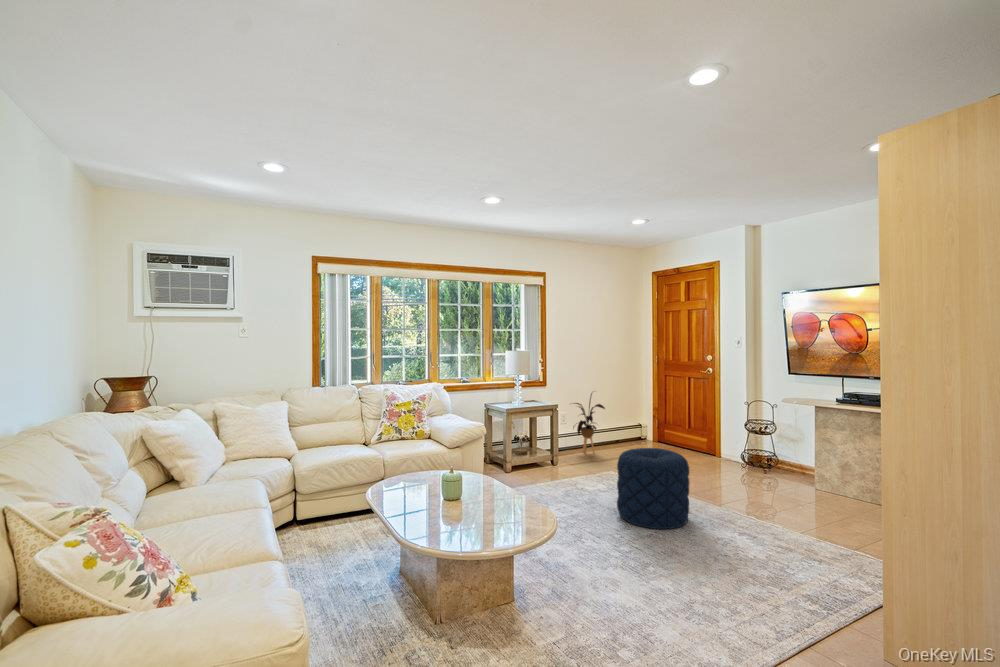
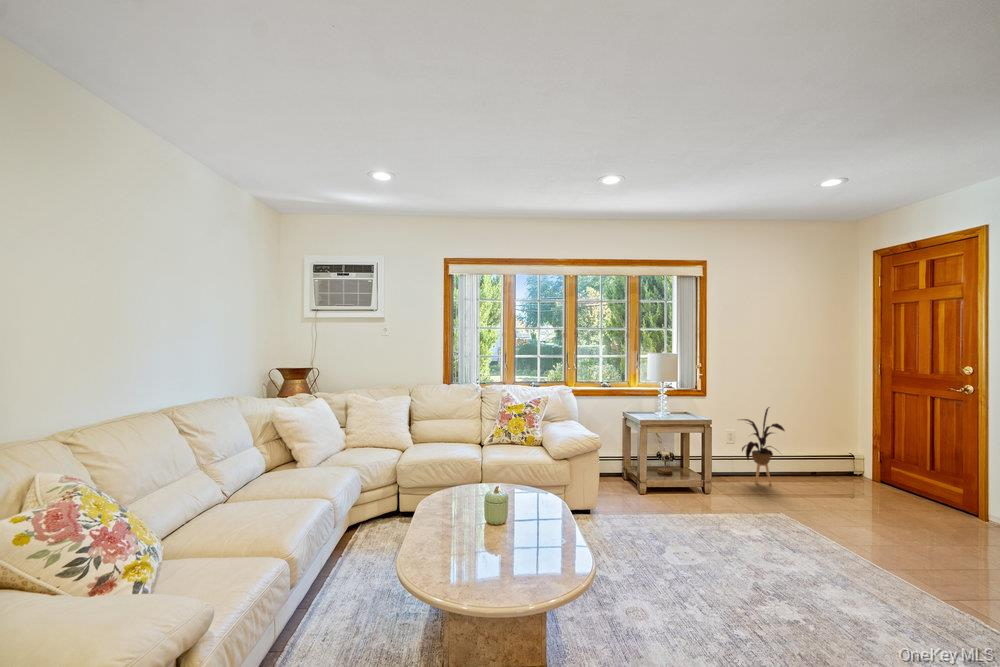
pouf: present [617,448,690,529] -> none [757,494,878,625]

